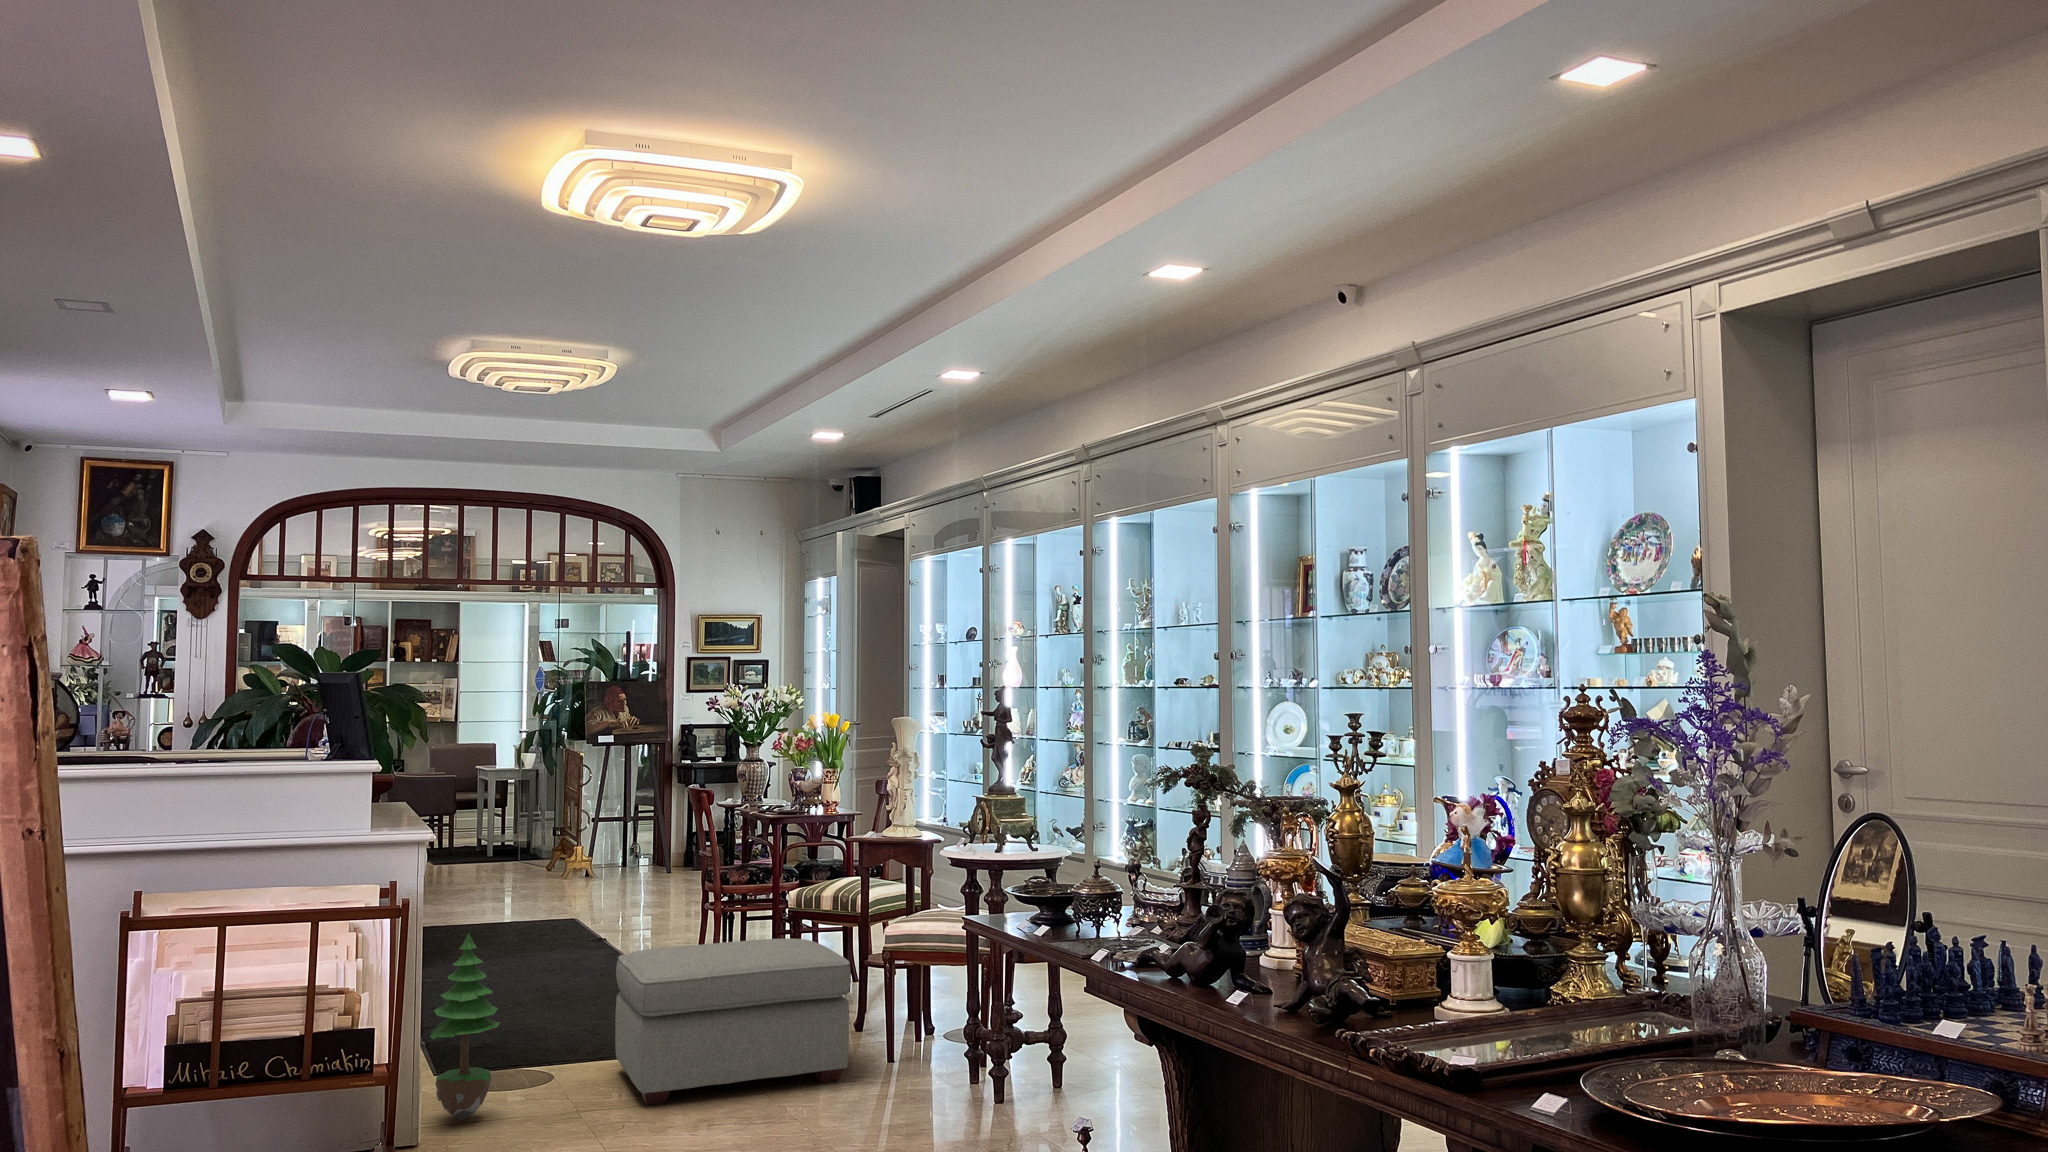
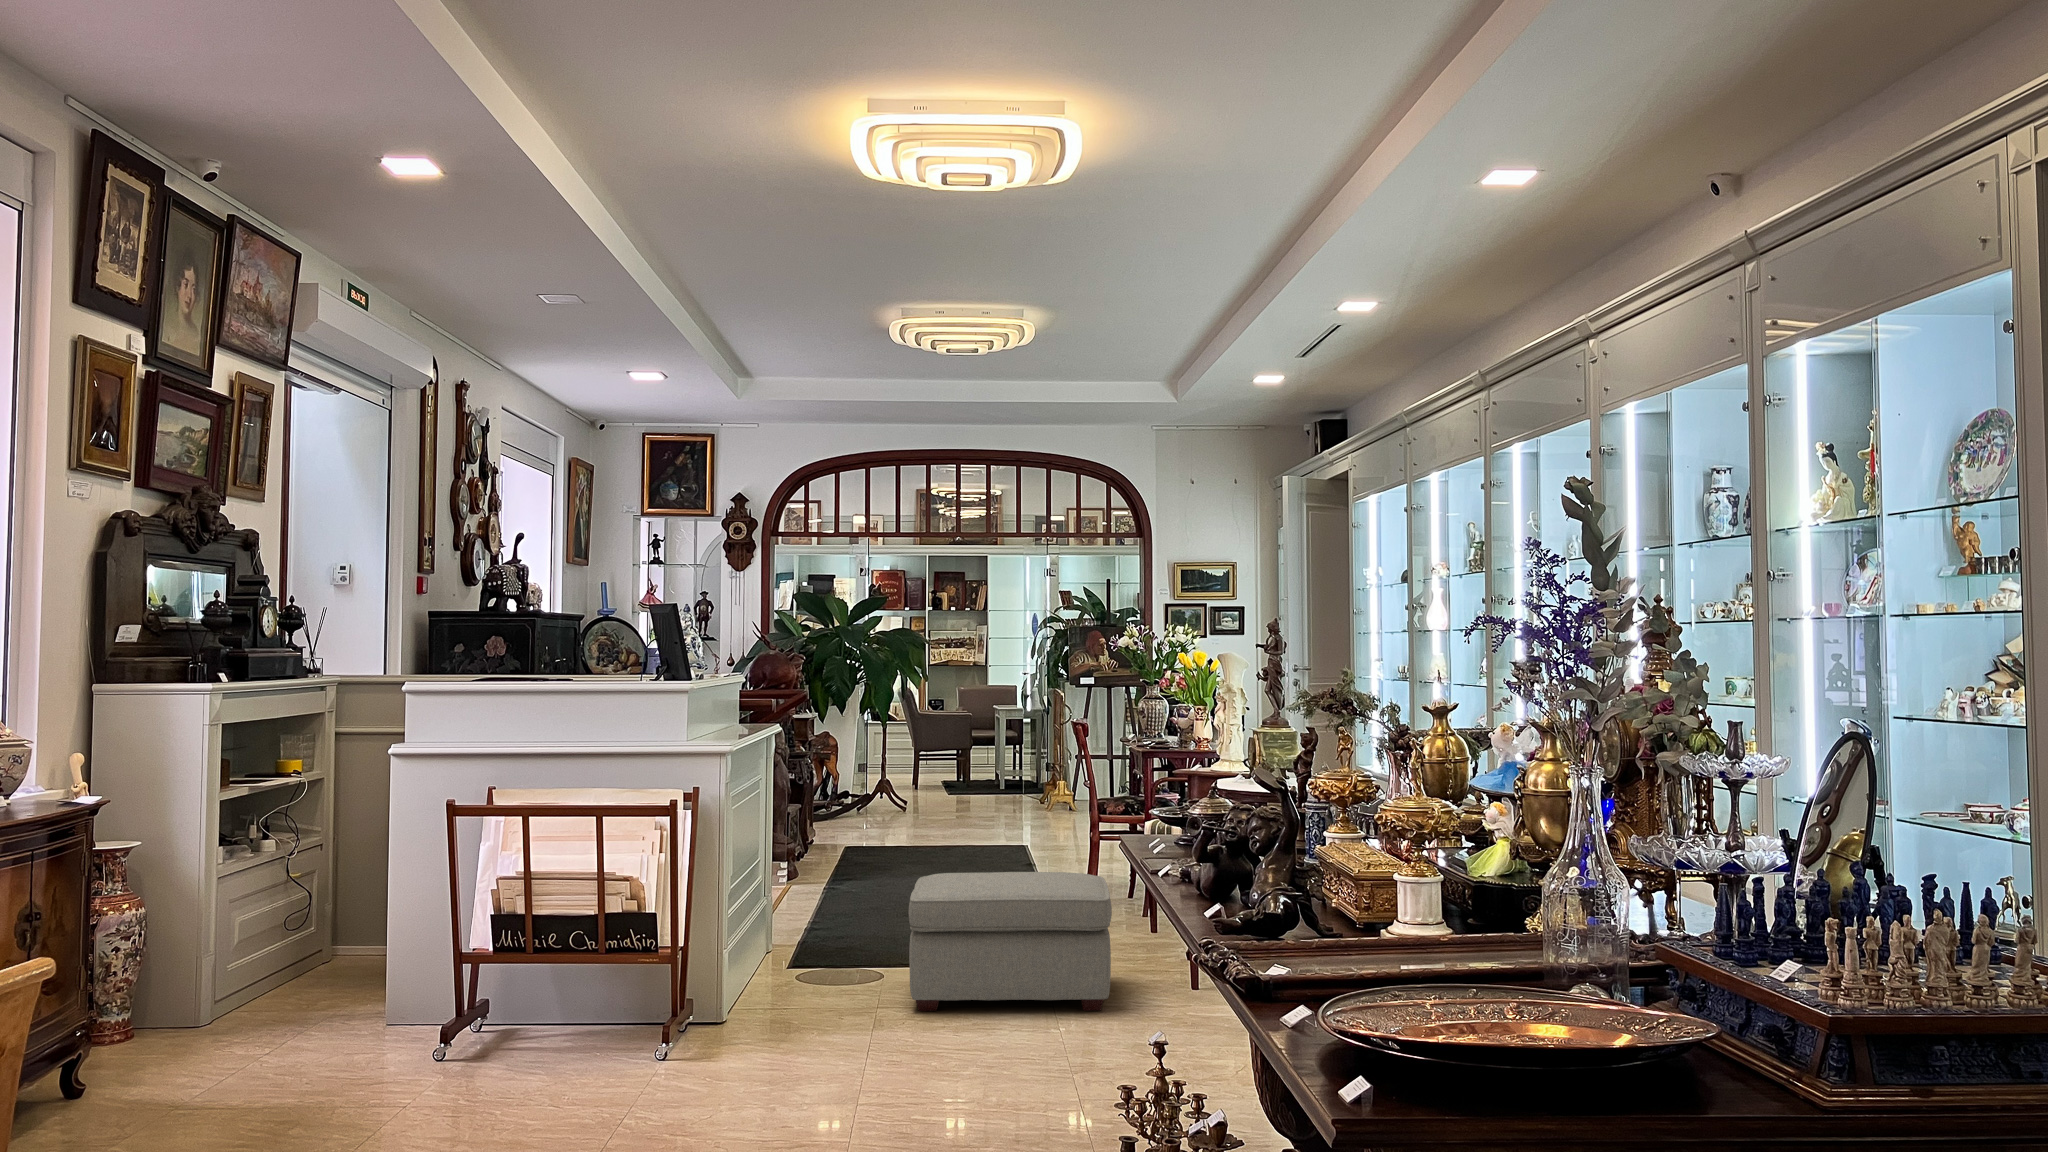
potted tree: present [430,933,500,1120] -> none [742,844,799,1005]

